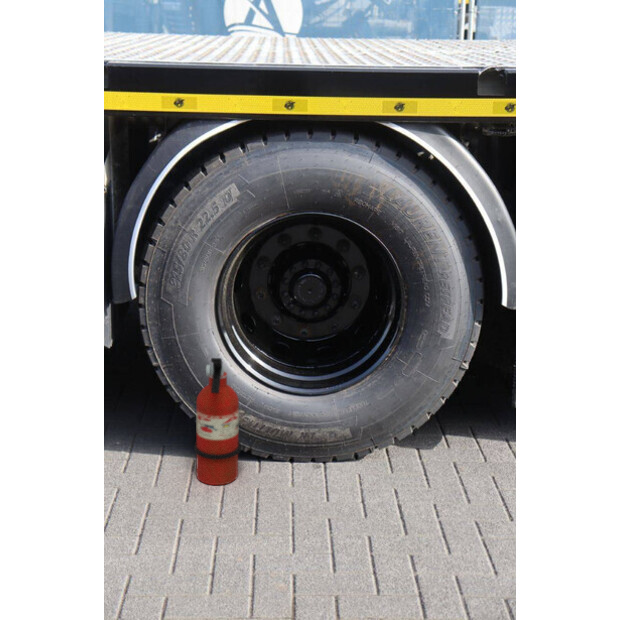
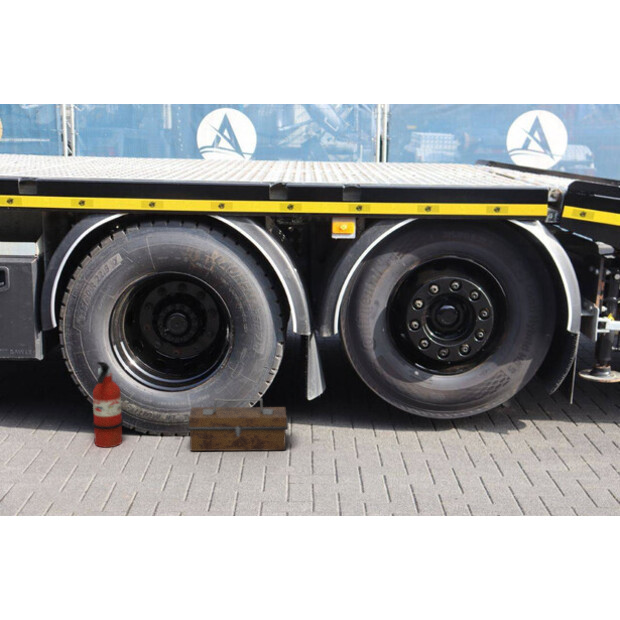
toolbox: none [340,411,500,492] -> present [187,398,288,451]

